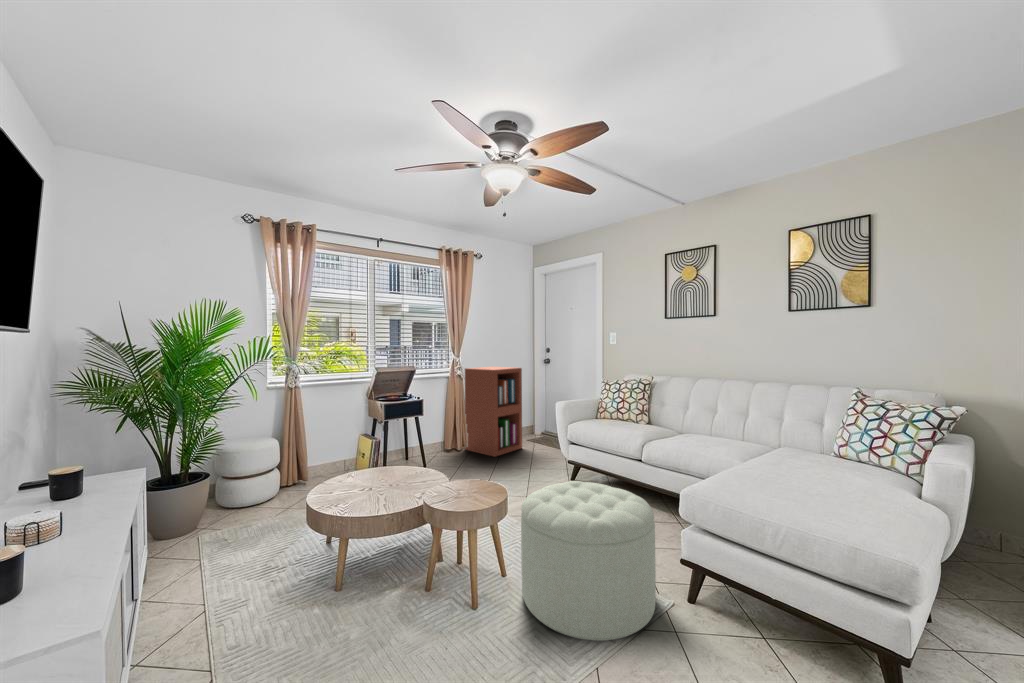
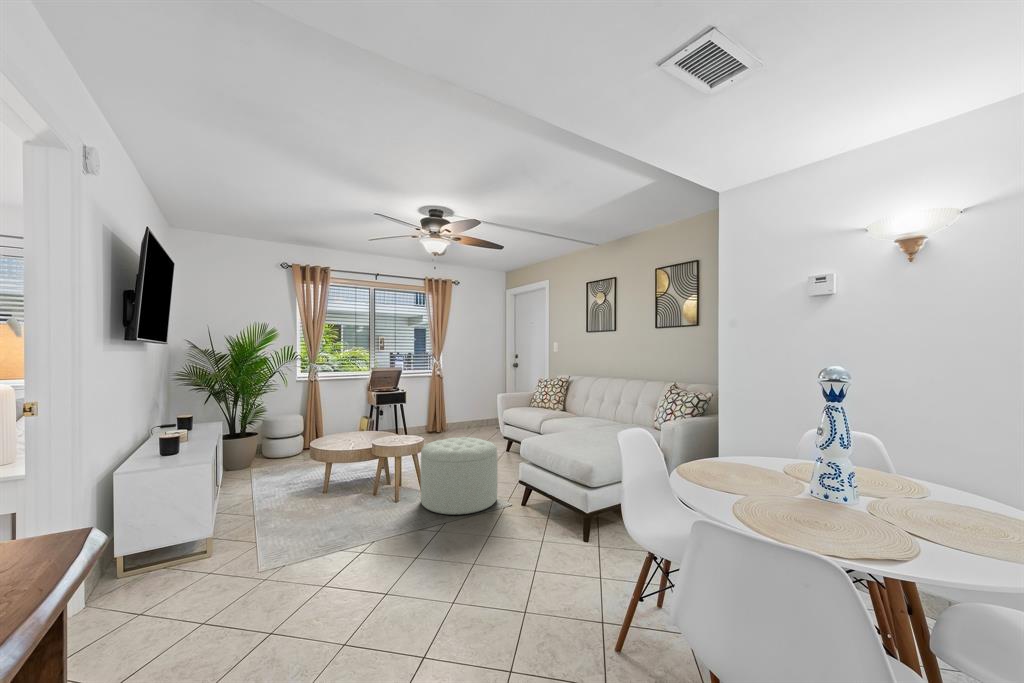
bookshelf: present [465,367,522,457] -> none [443,368,486,436]

